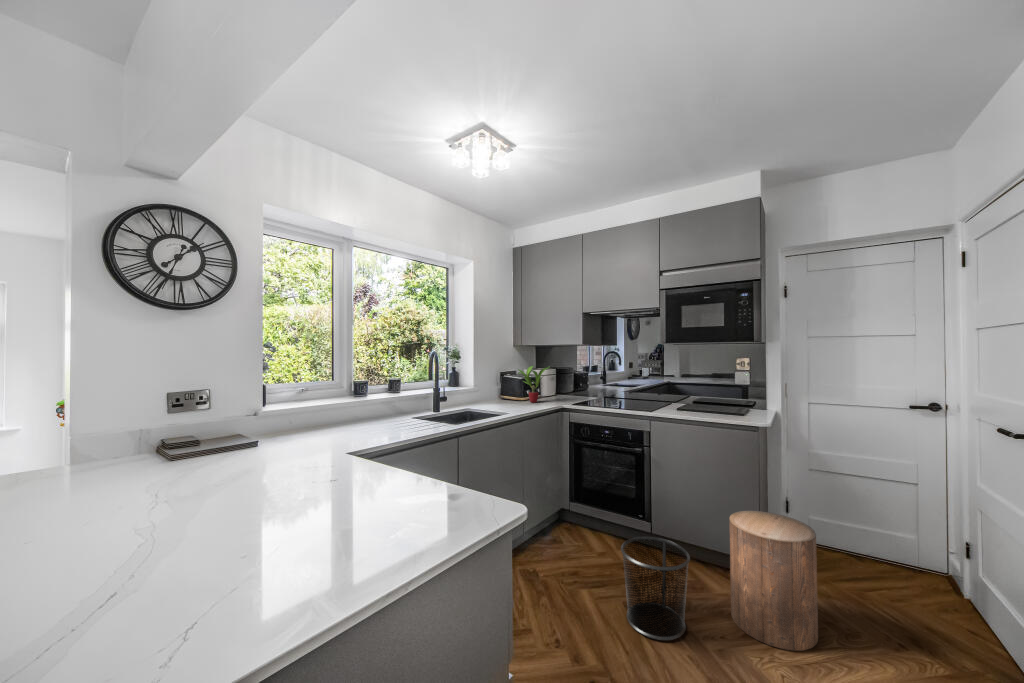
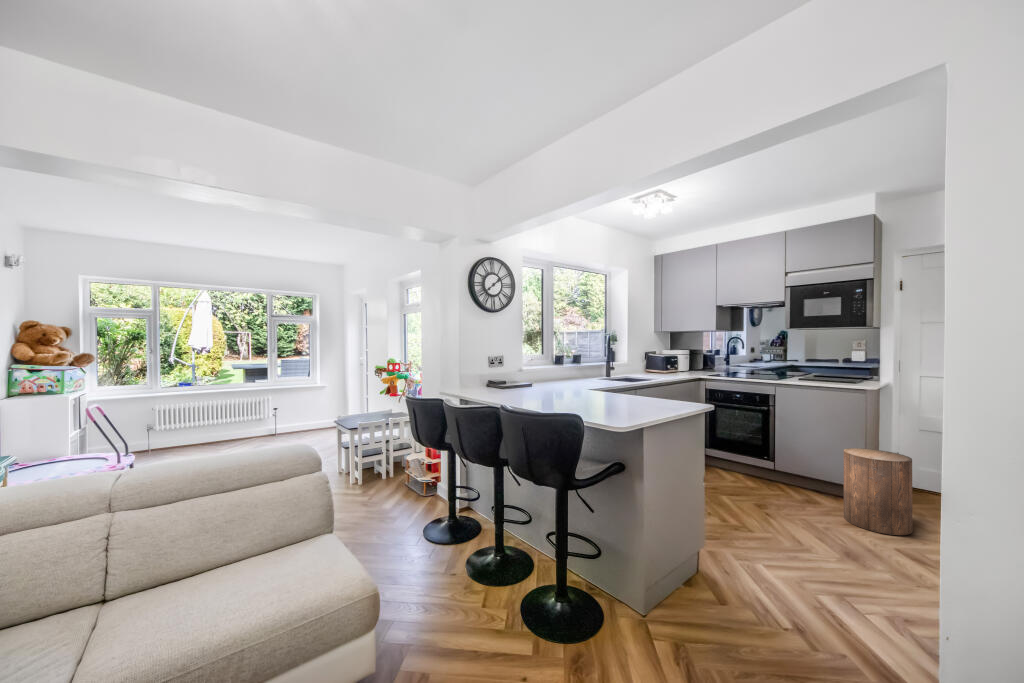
potted plant: present [518,366,549,403] -> none [661,347,690,375]
trash can: present [621,537,690,640] -> none [760,461,813,523]

